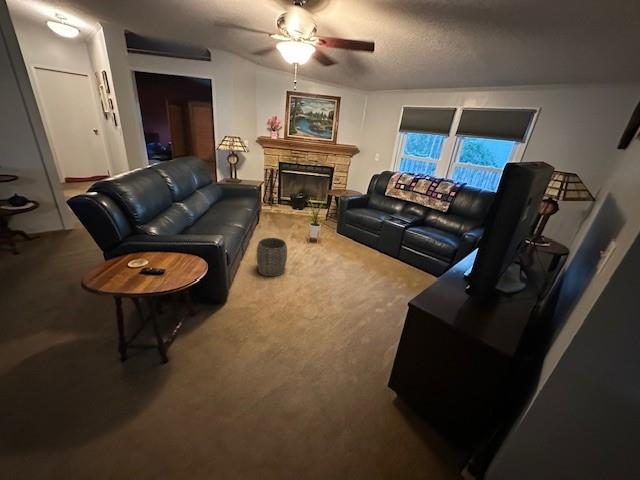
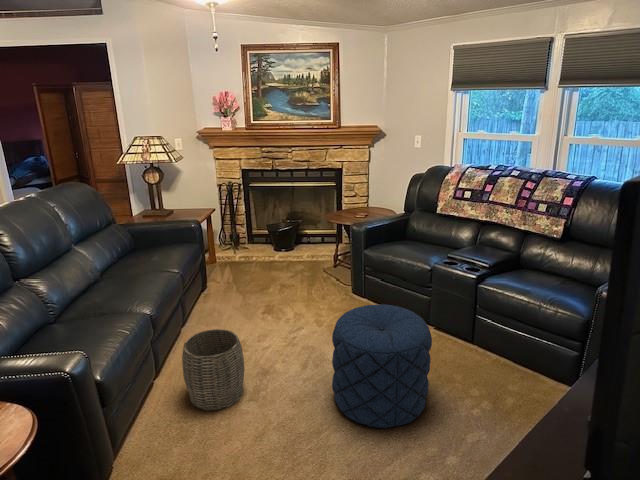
house plant: present [308,204,321,244] -> none [280,228,331,322]
pouf: none [330,233,382,290] -> present [332,304,432,428]

